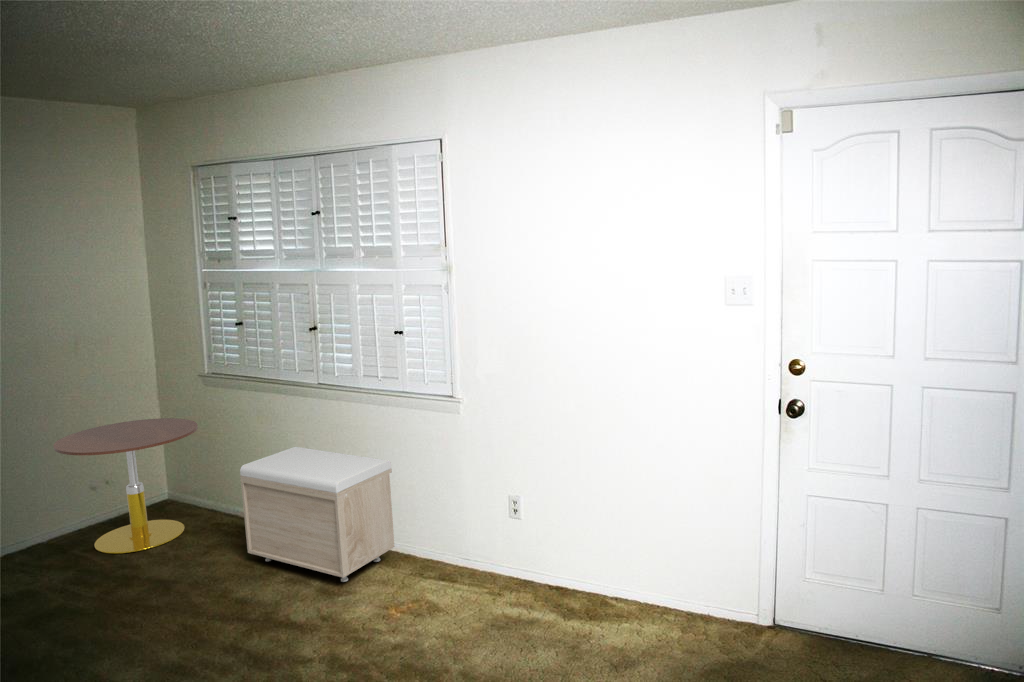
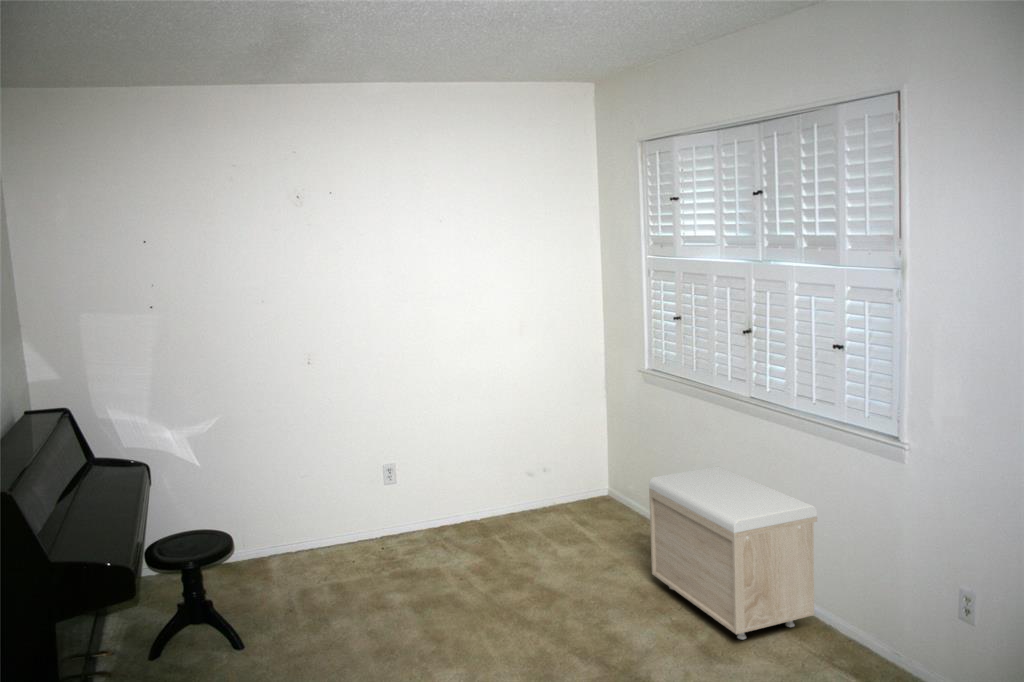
side table: present [53,418,198,553] -> none [500,409,629,543]

